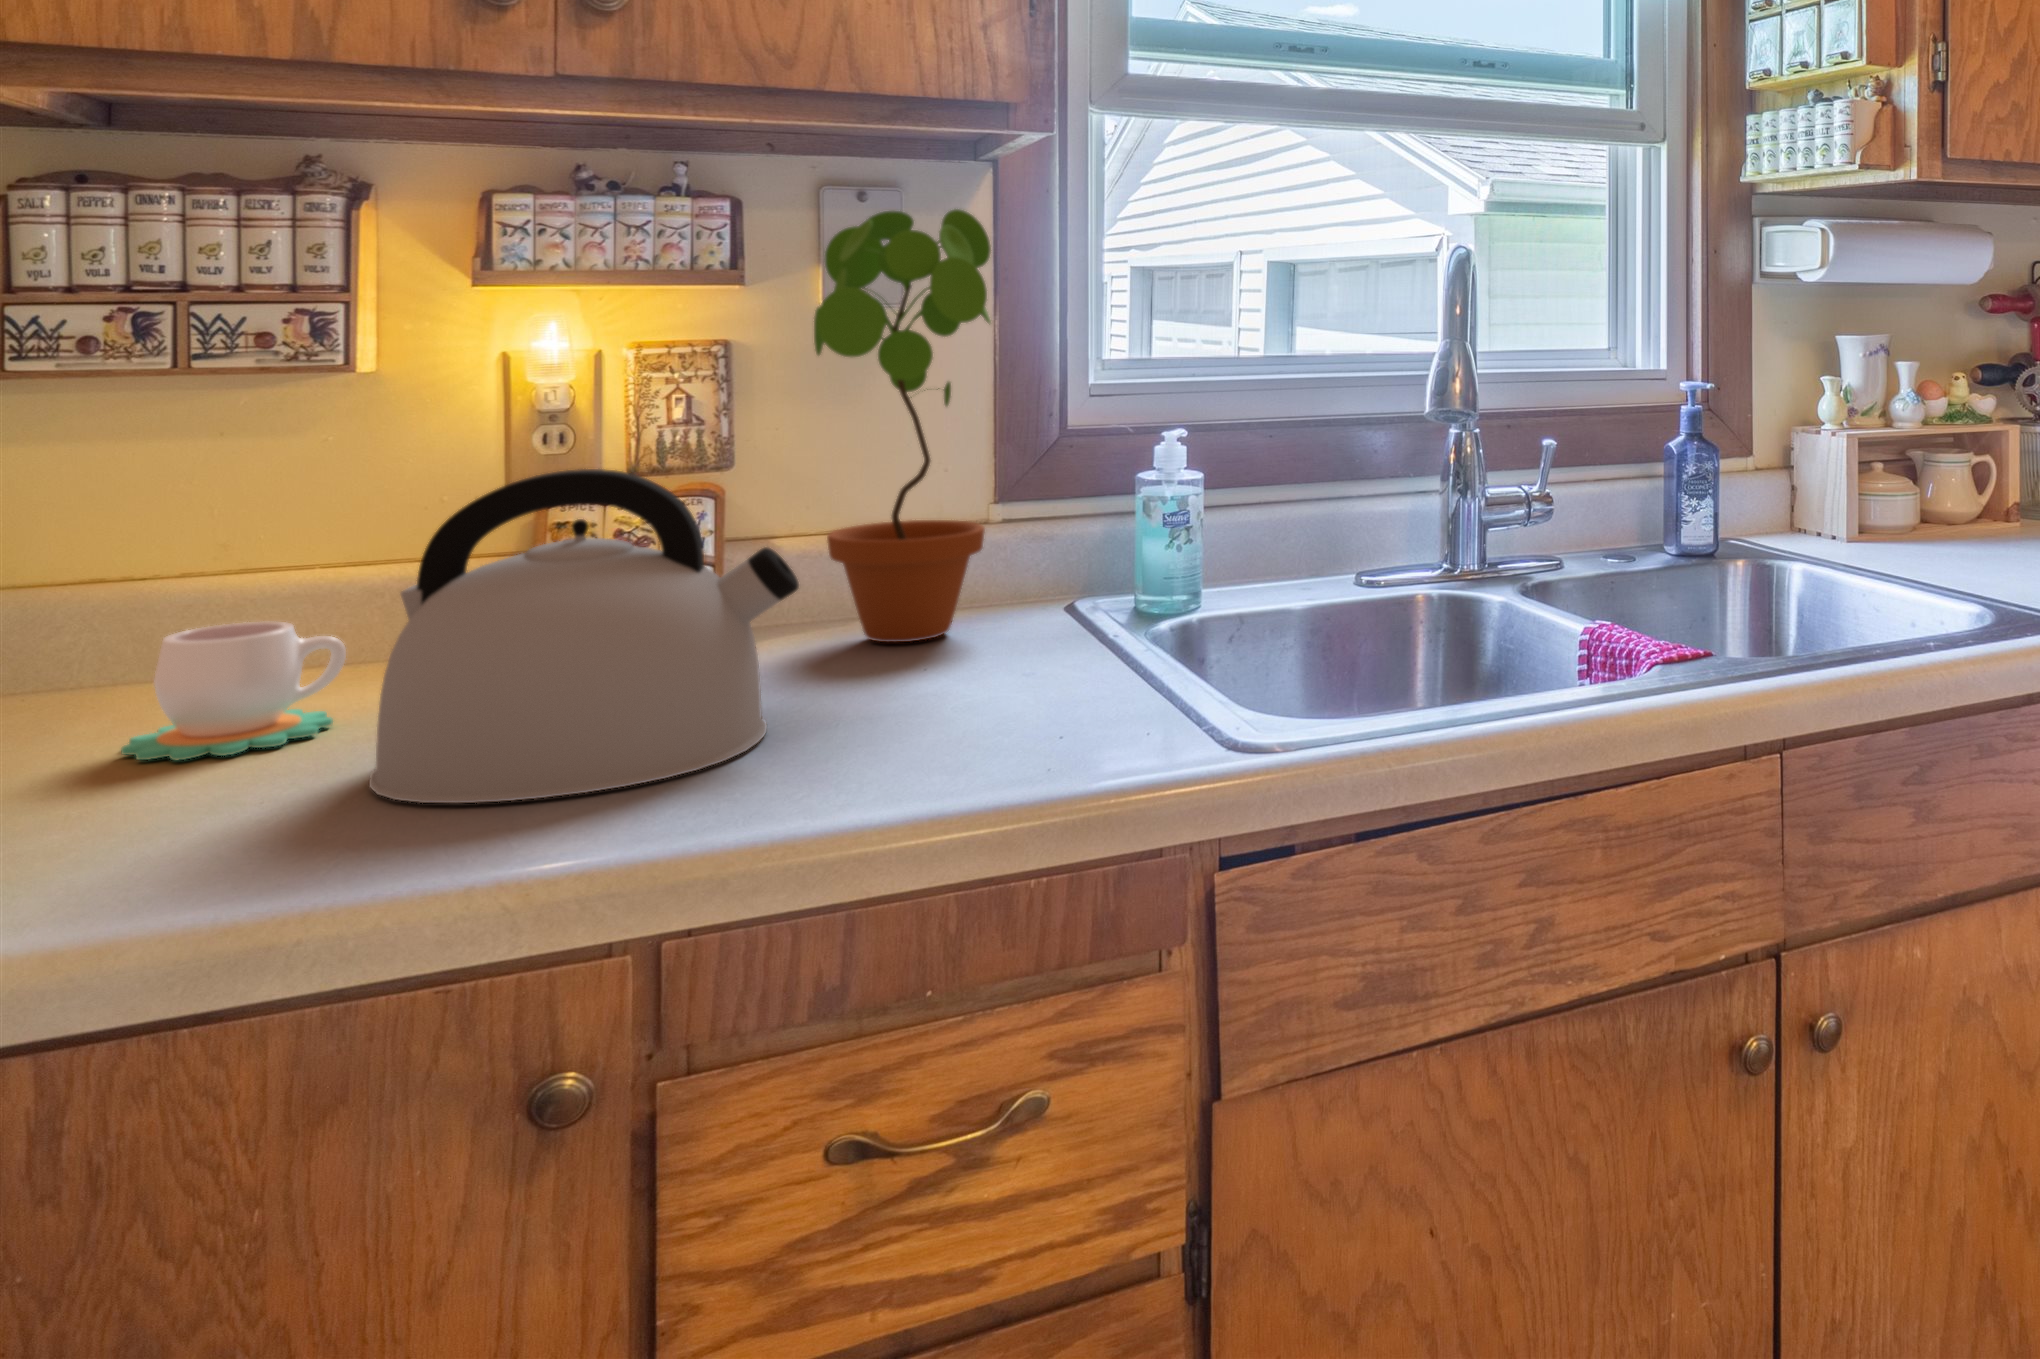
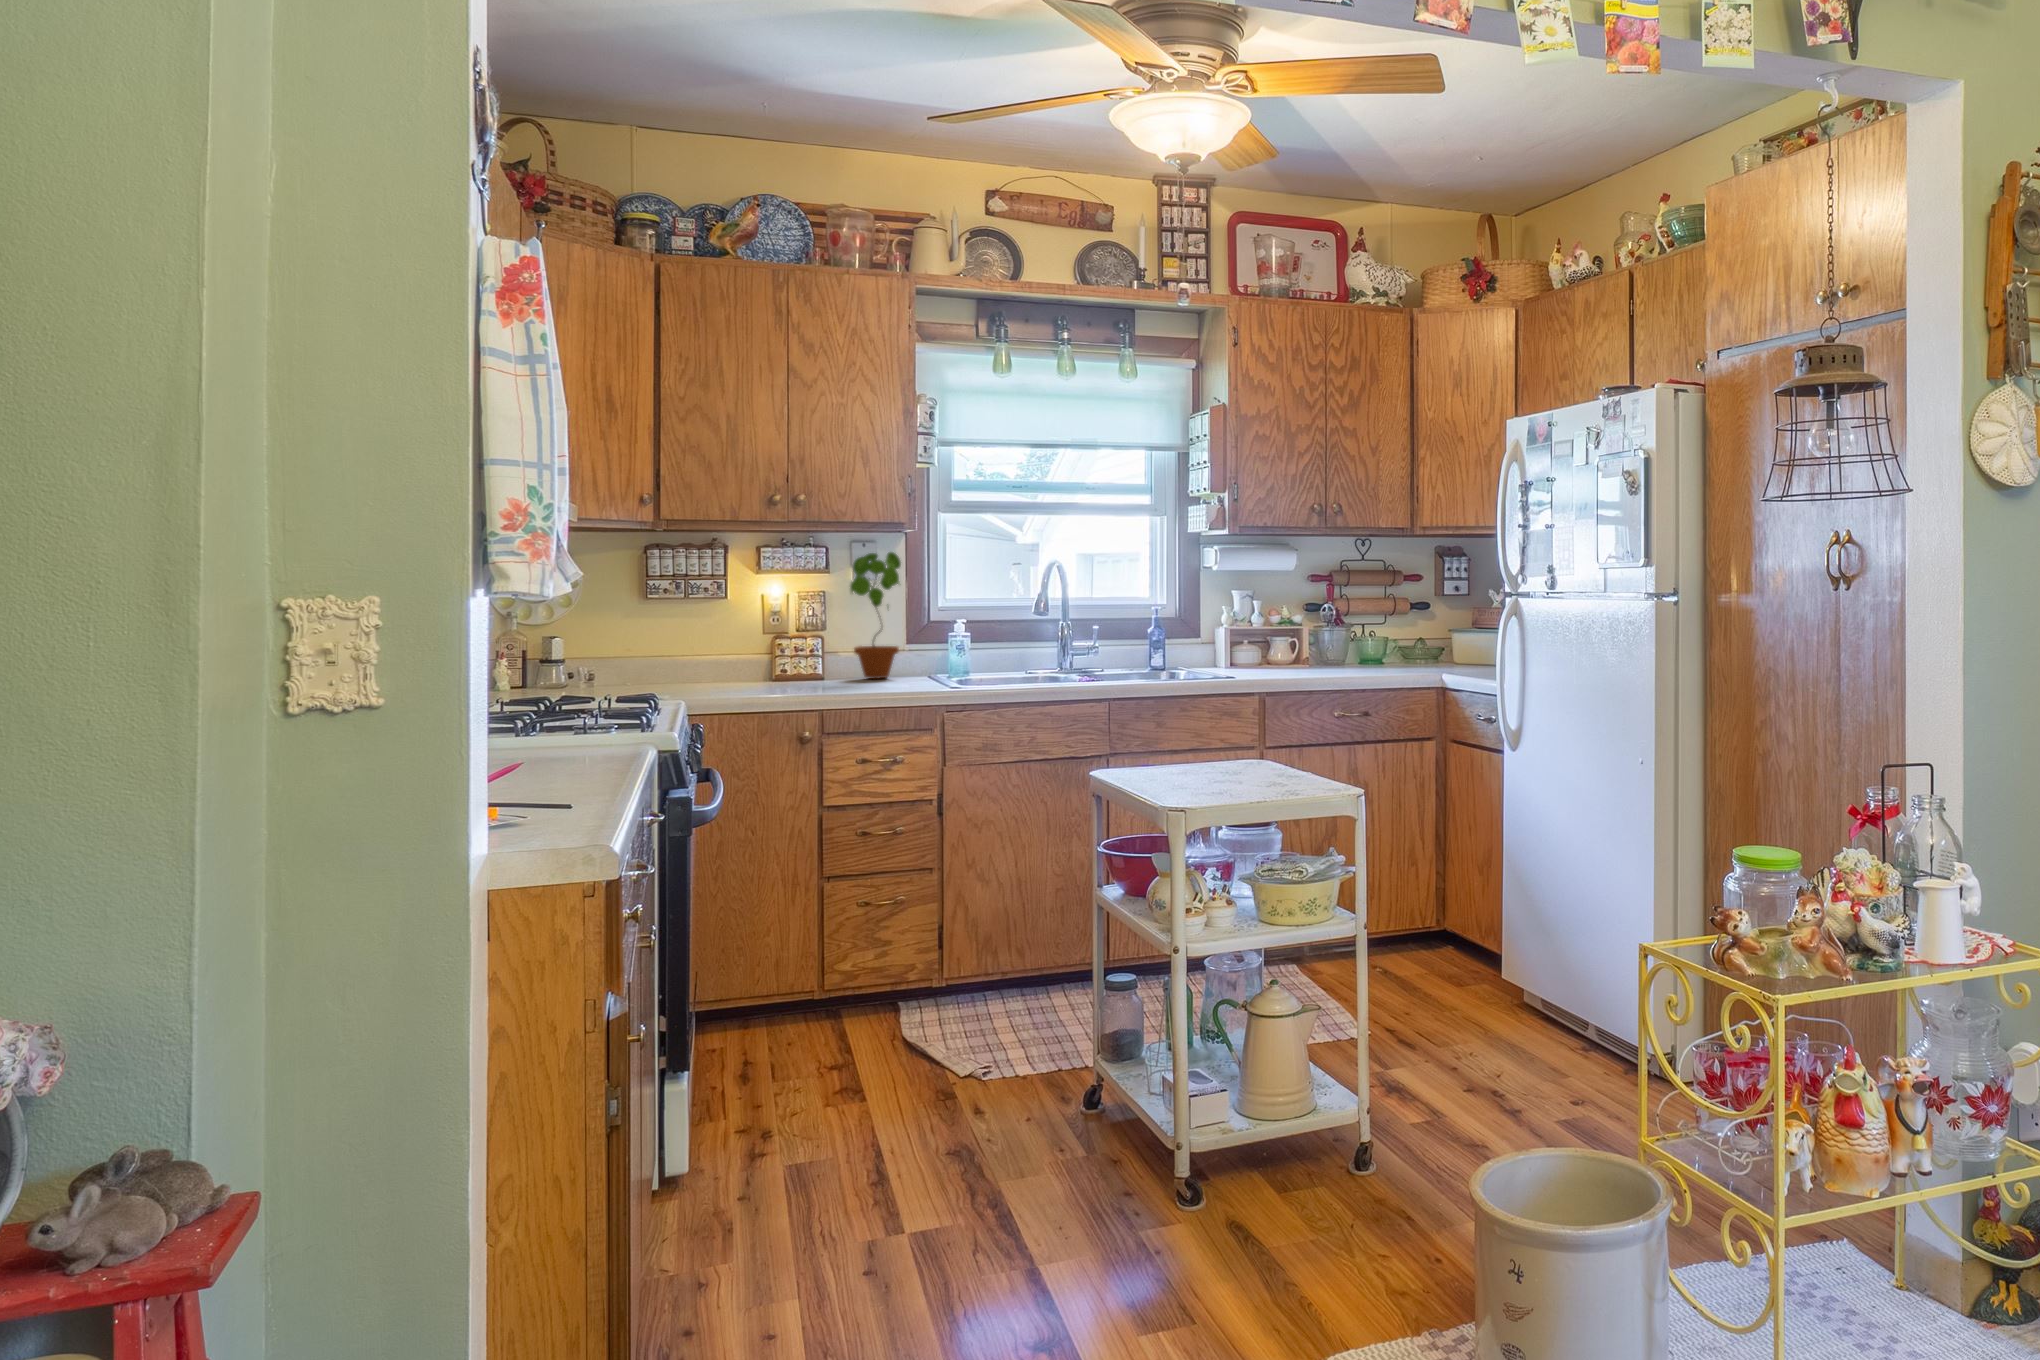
kettle: present [369,469,799,803] -> none [759,621,851,691]
mug: present [121,621,346,761] -> none [697,660,741,687]

